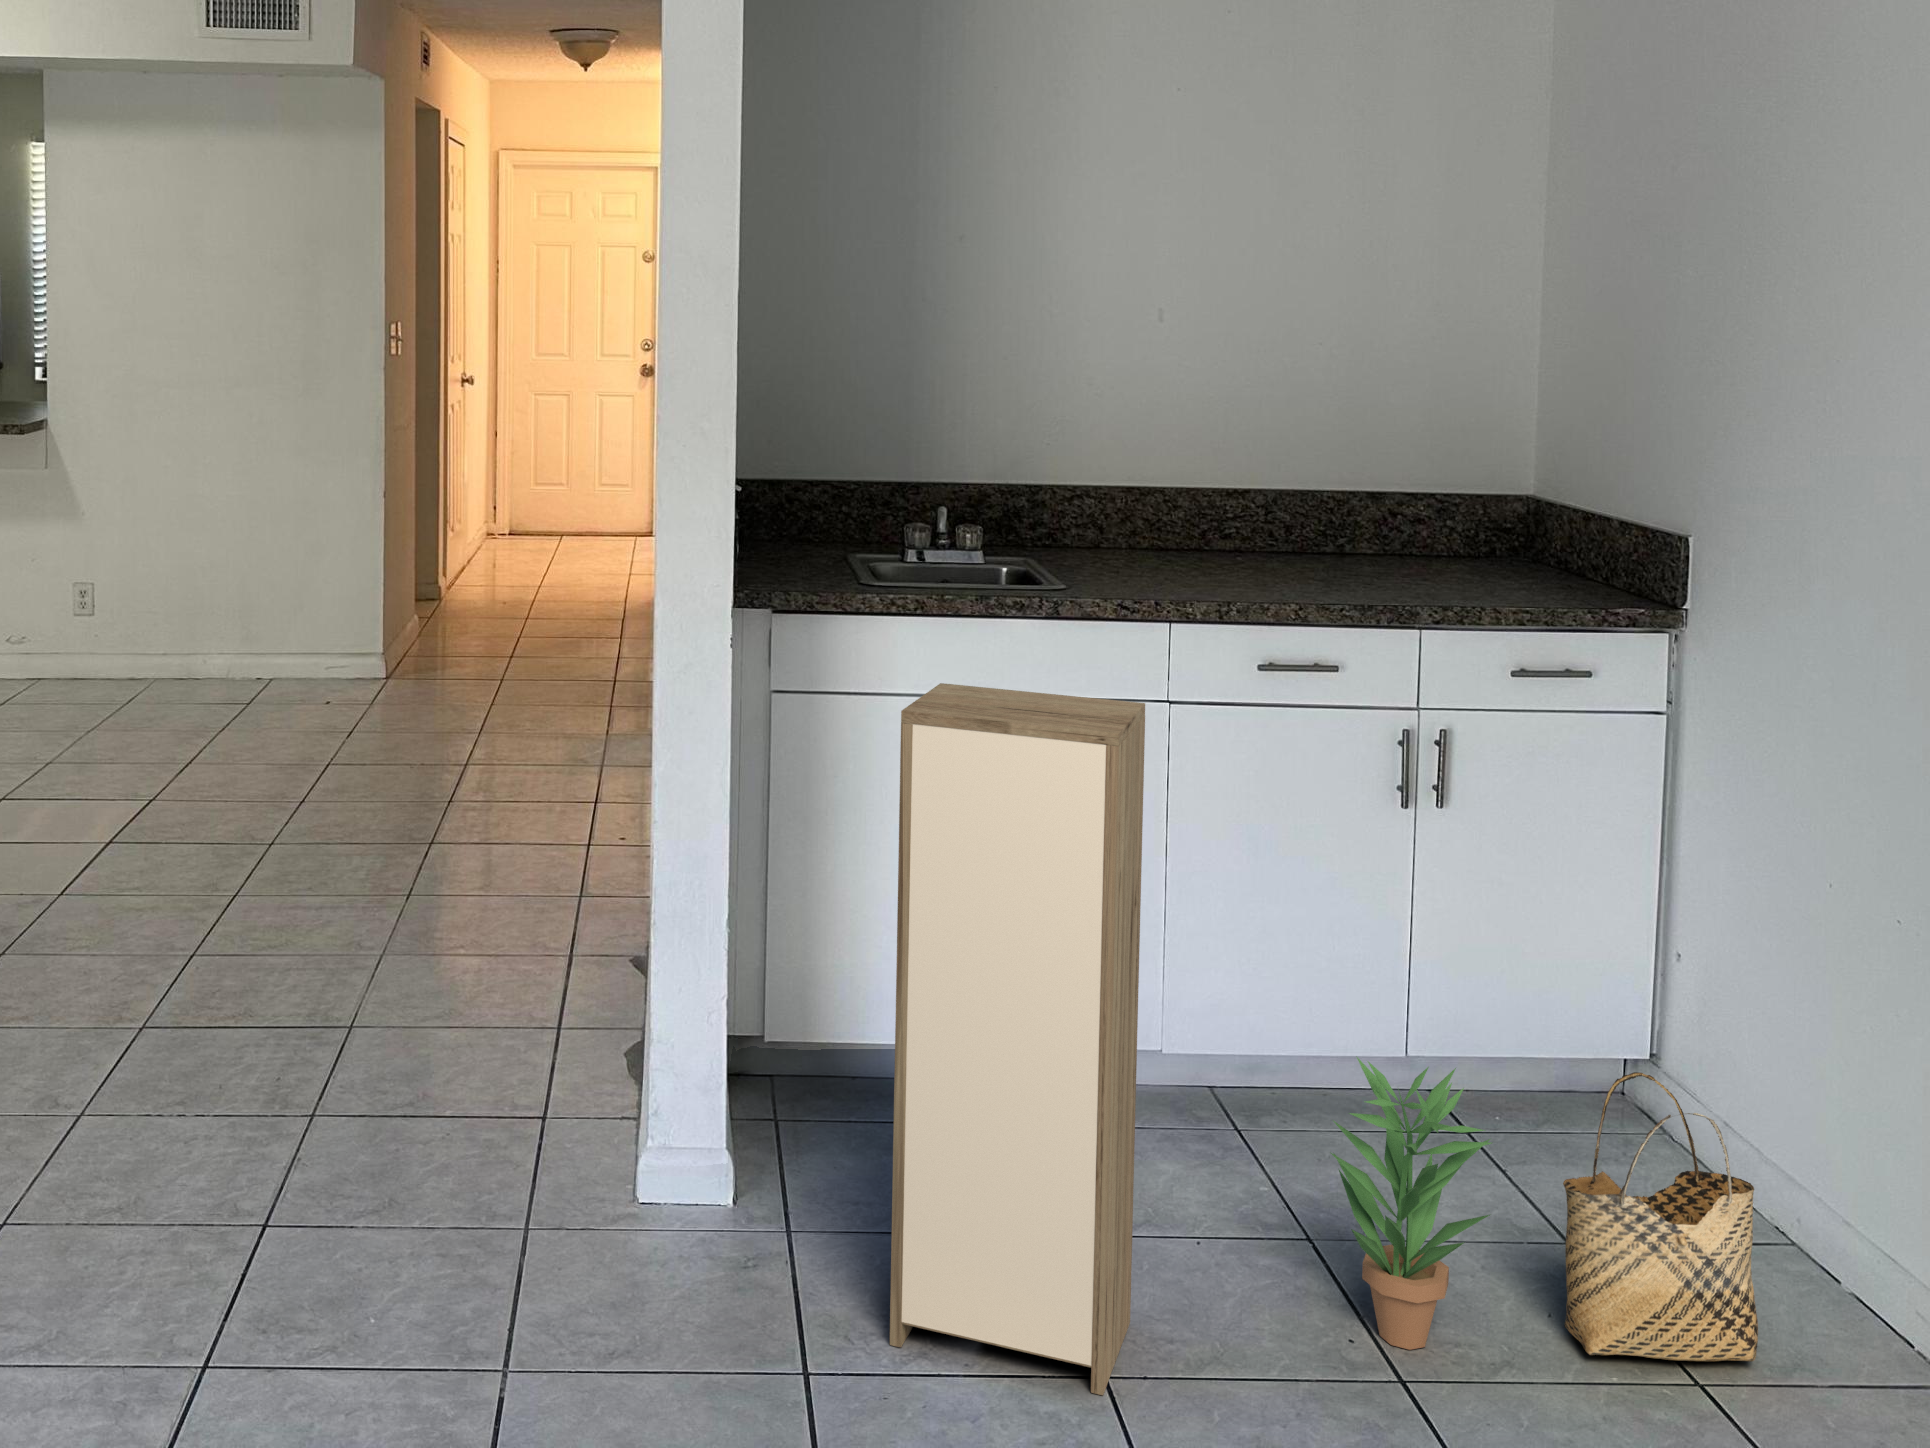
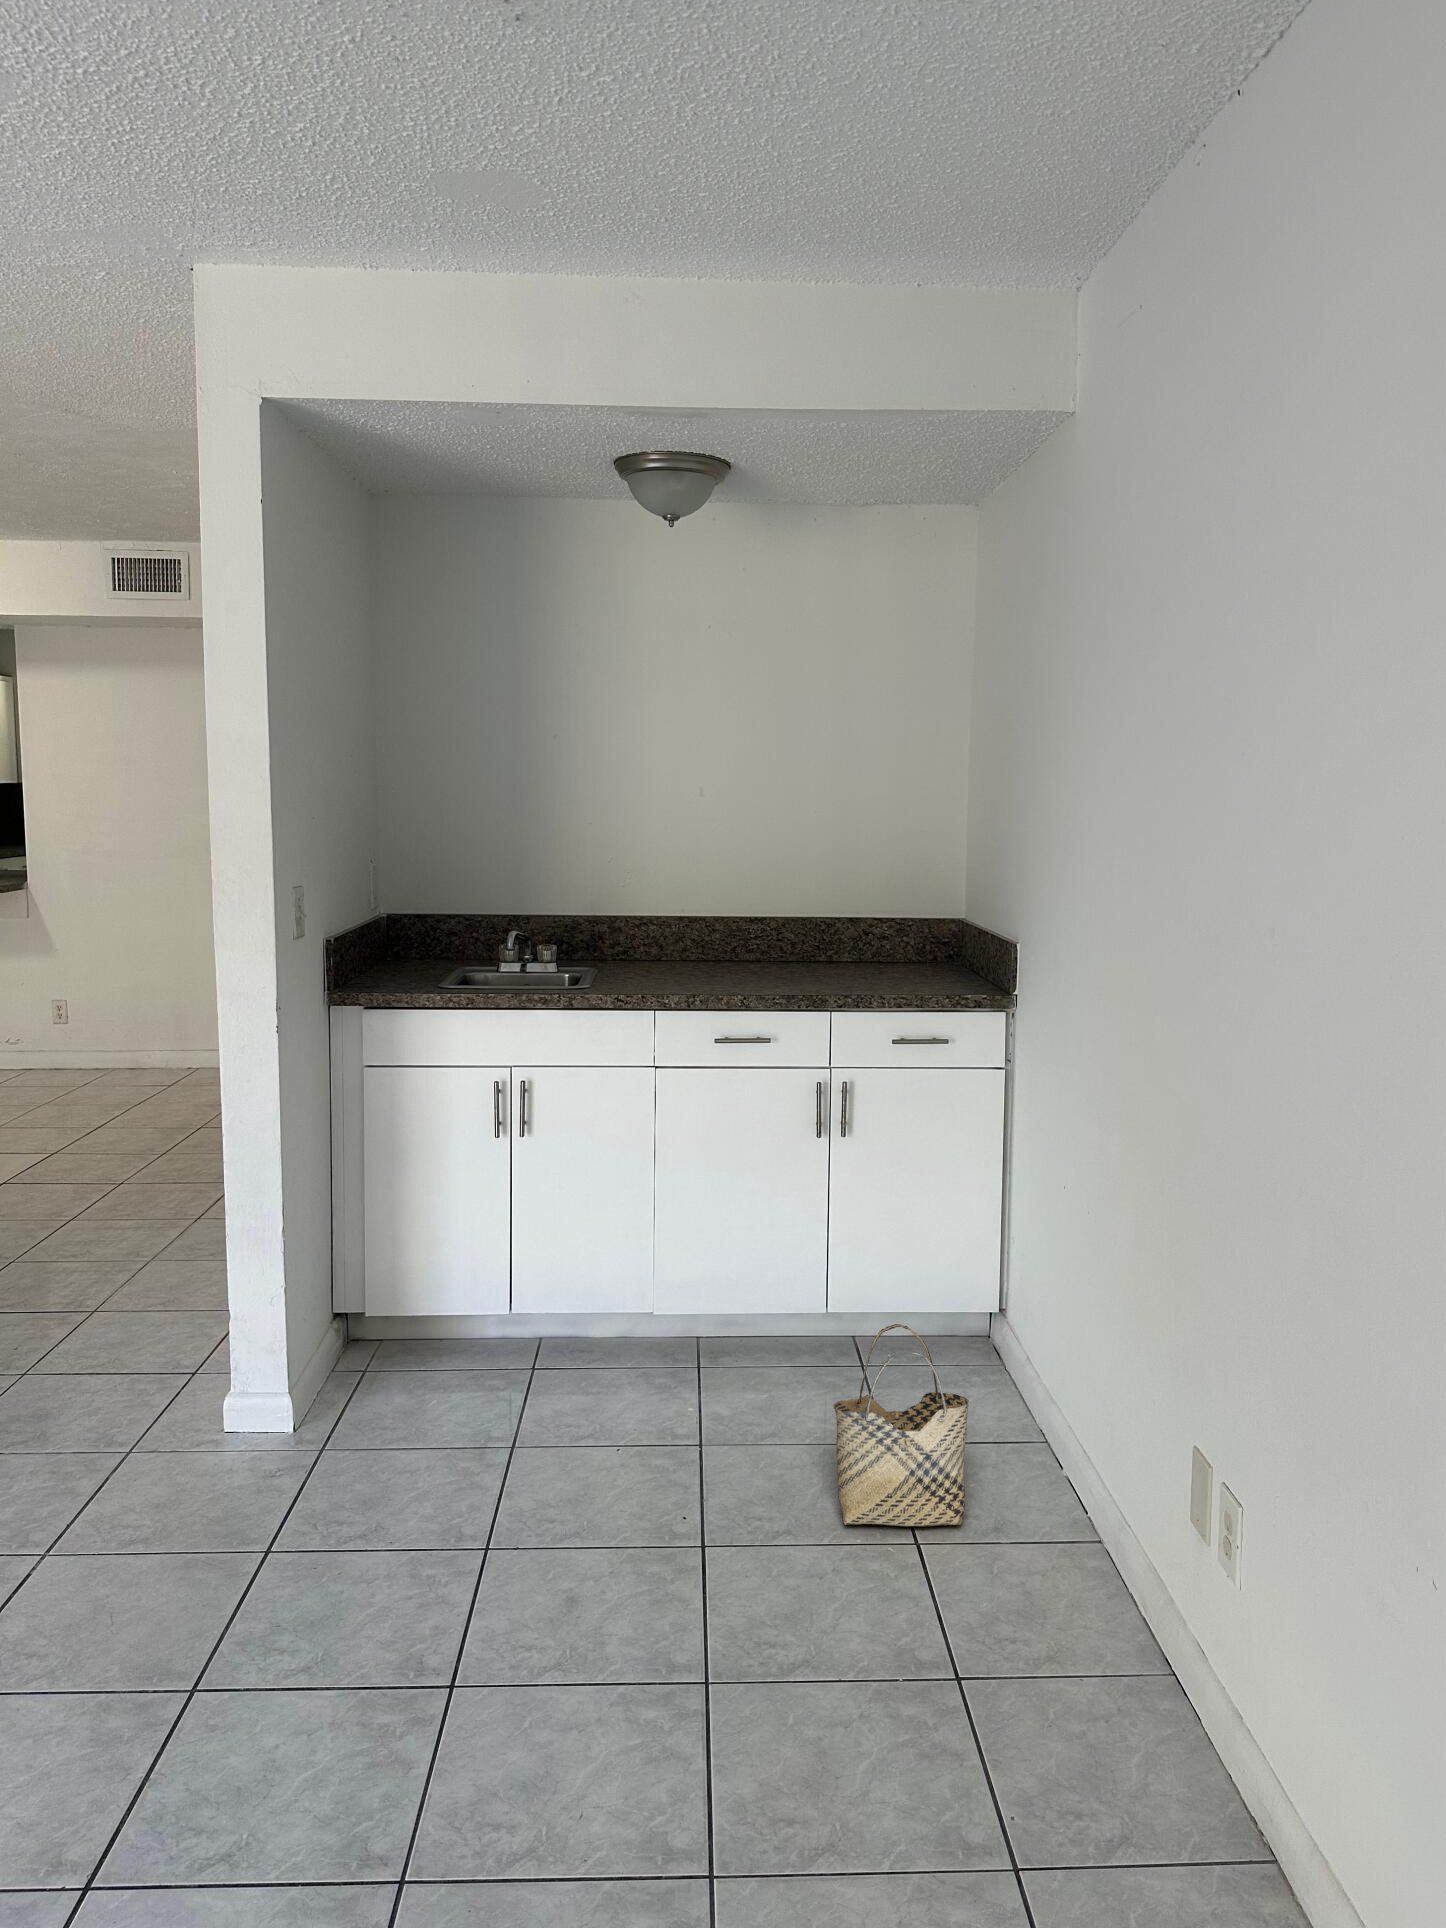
storage cabinet: present [890,683,1145,1395] -> none [328,1055,529,1568]
potted plant: present [1331,1057,1492,1350] -> none [663,1318,777,1525]

